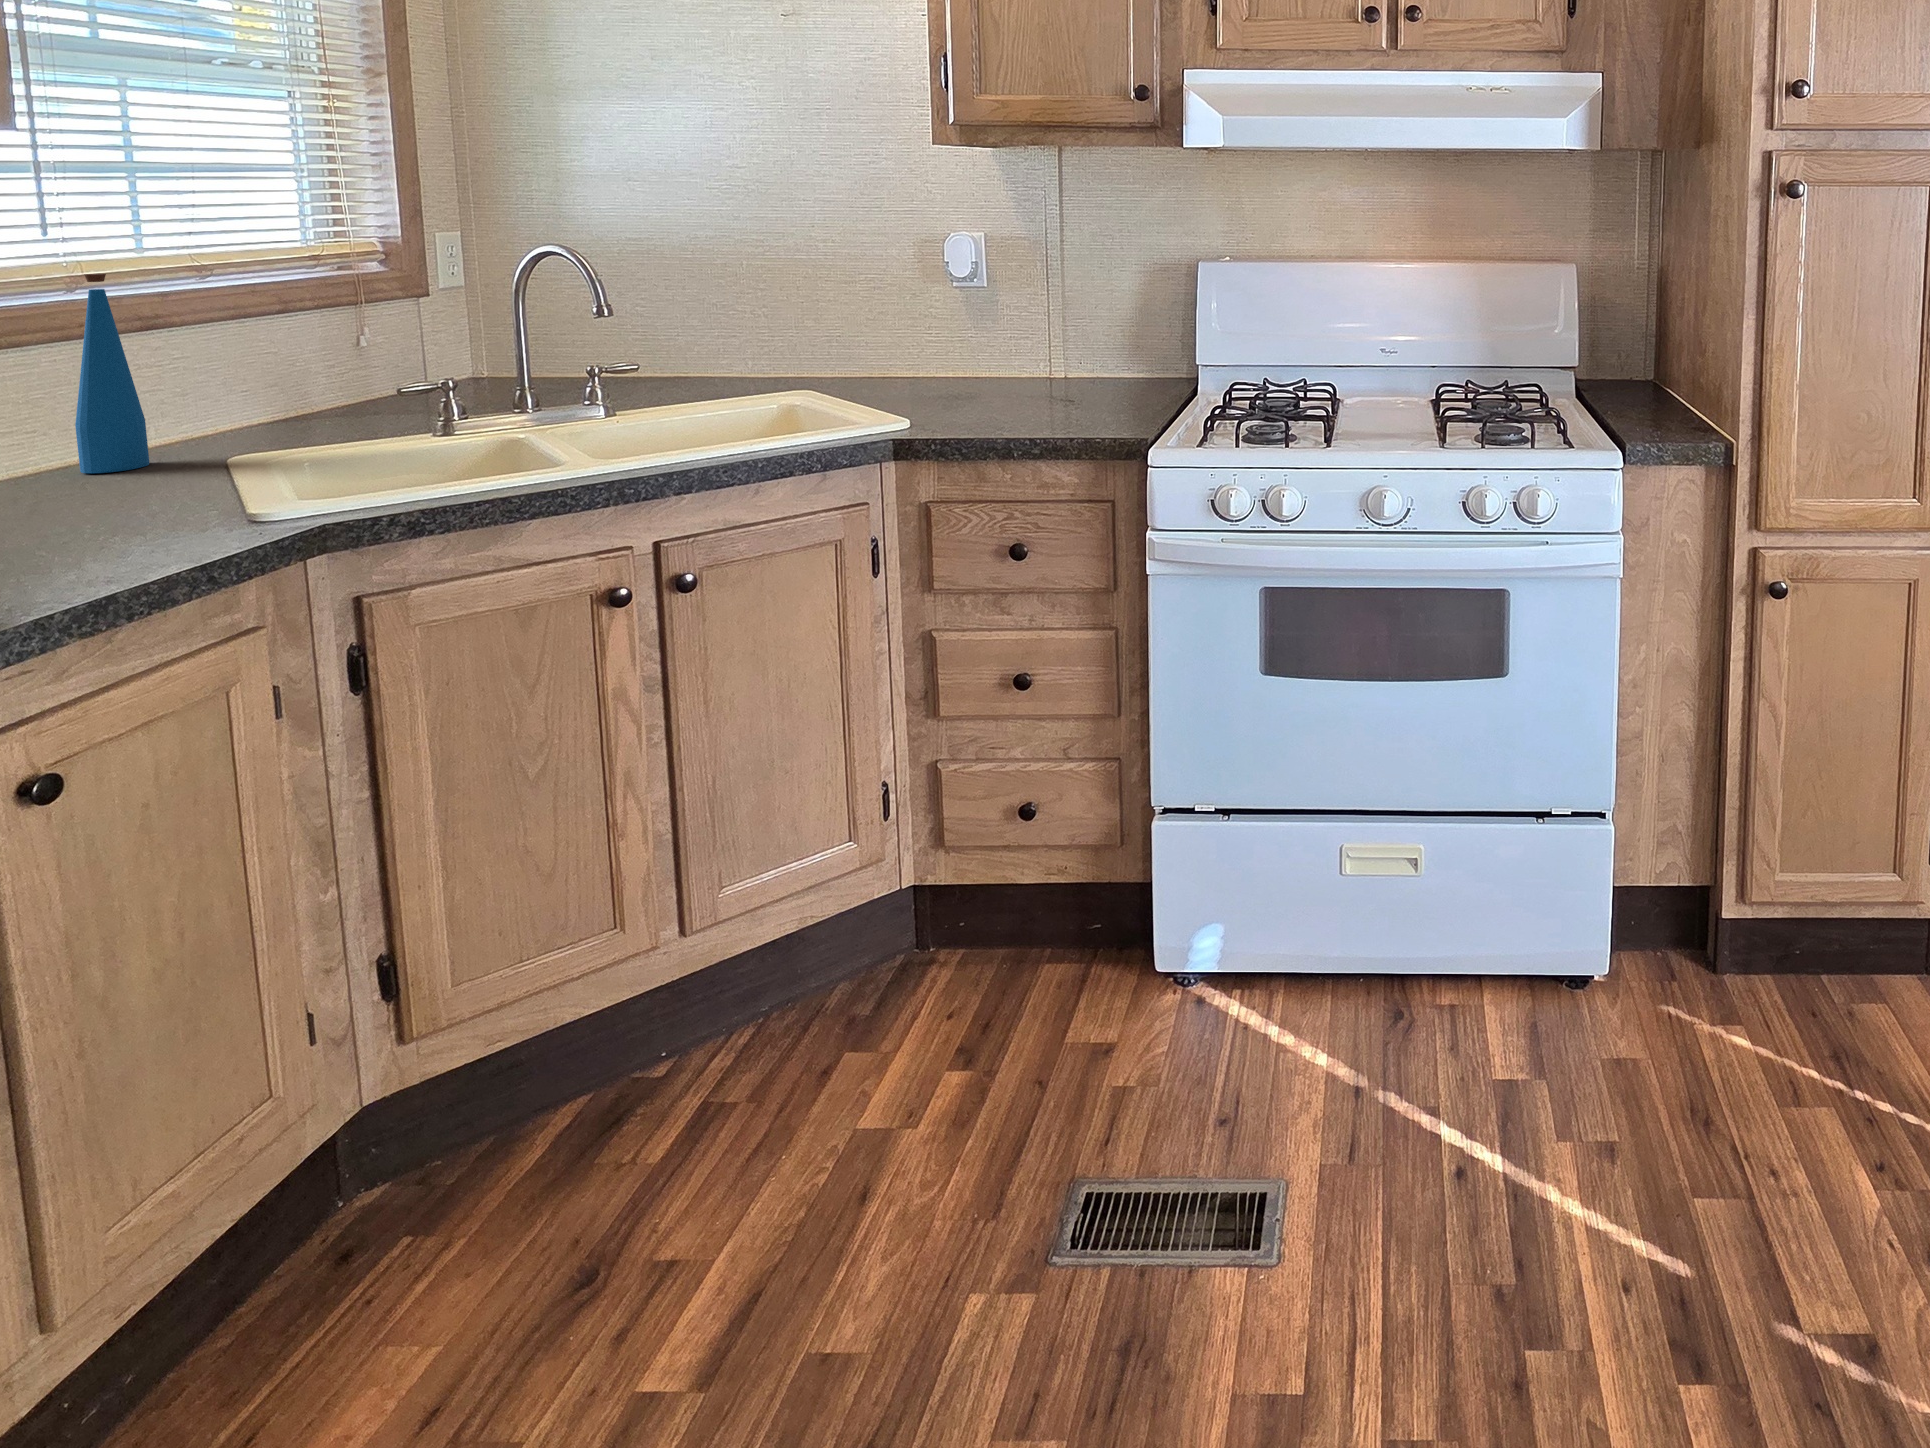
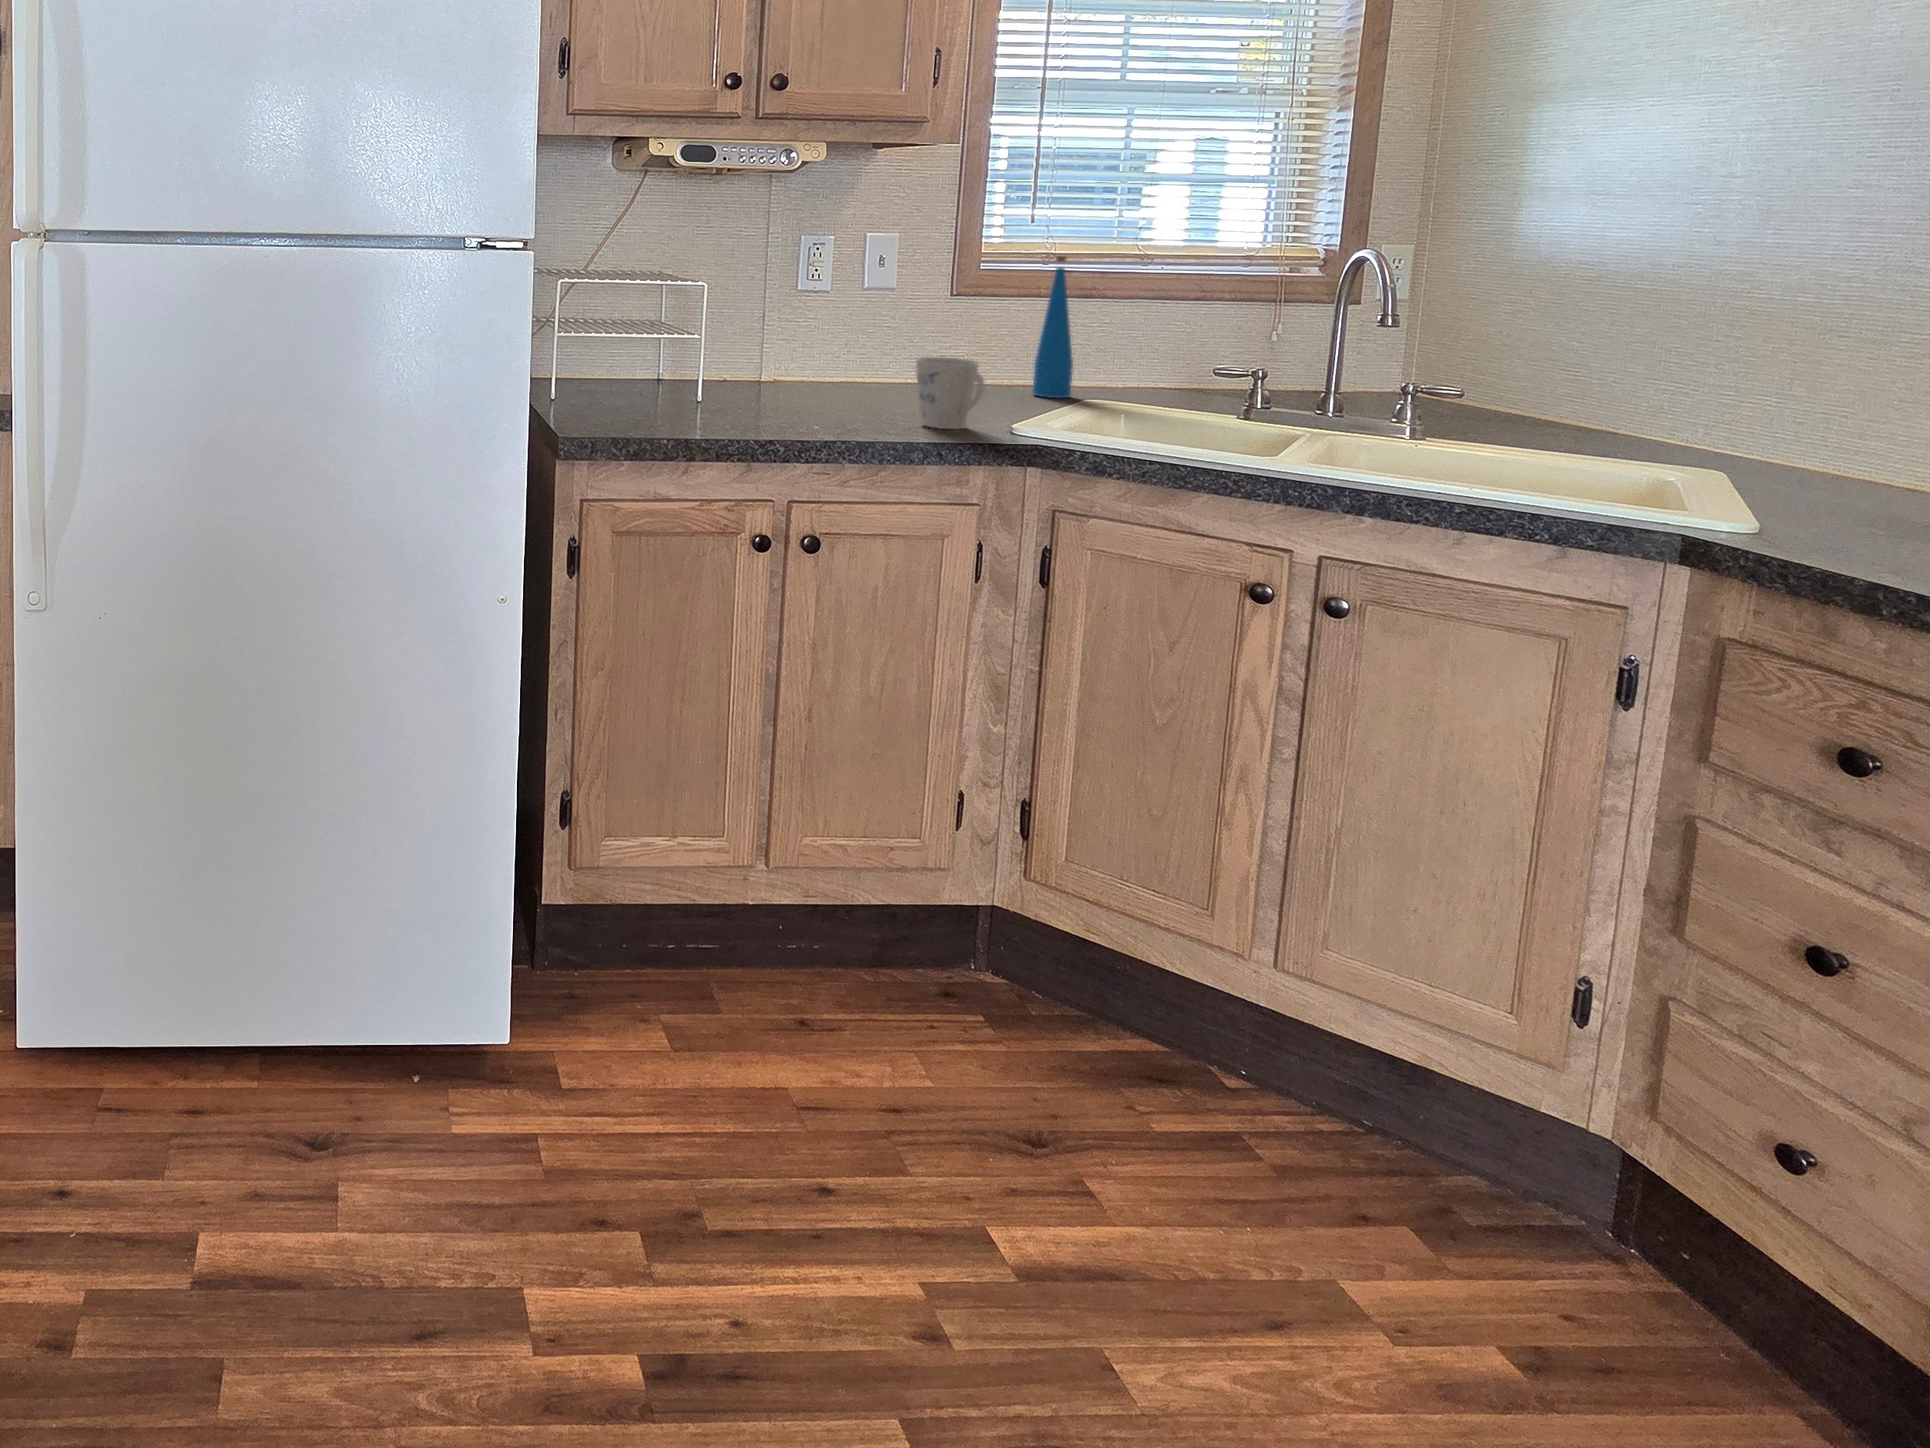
mug: none [28,443,193,559] -> present [916,357,984,429]

